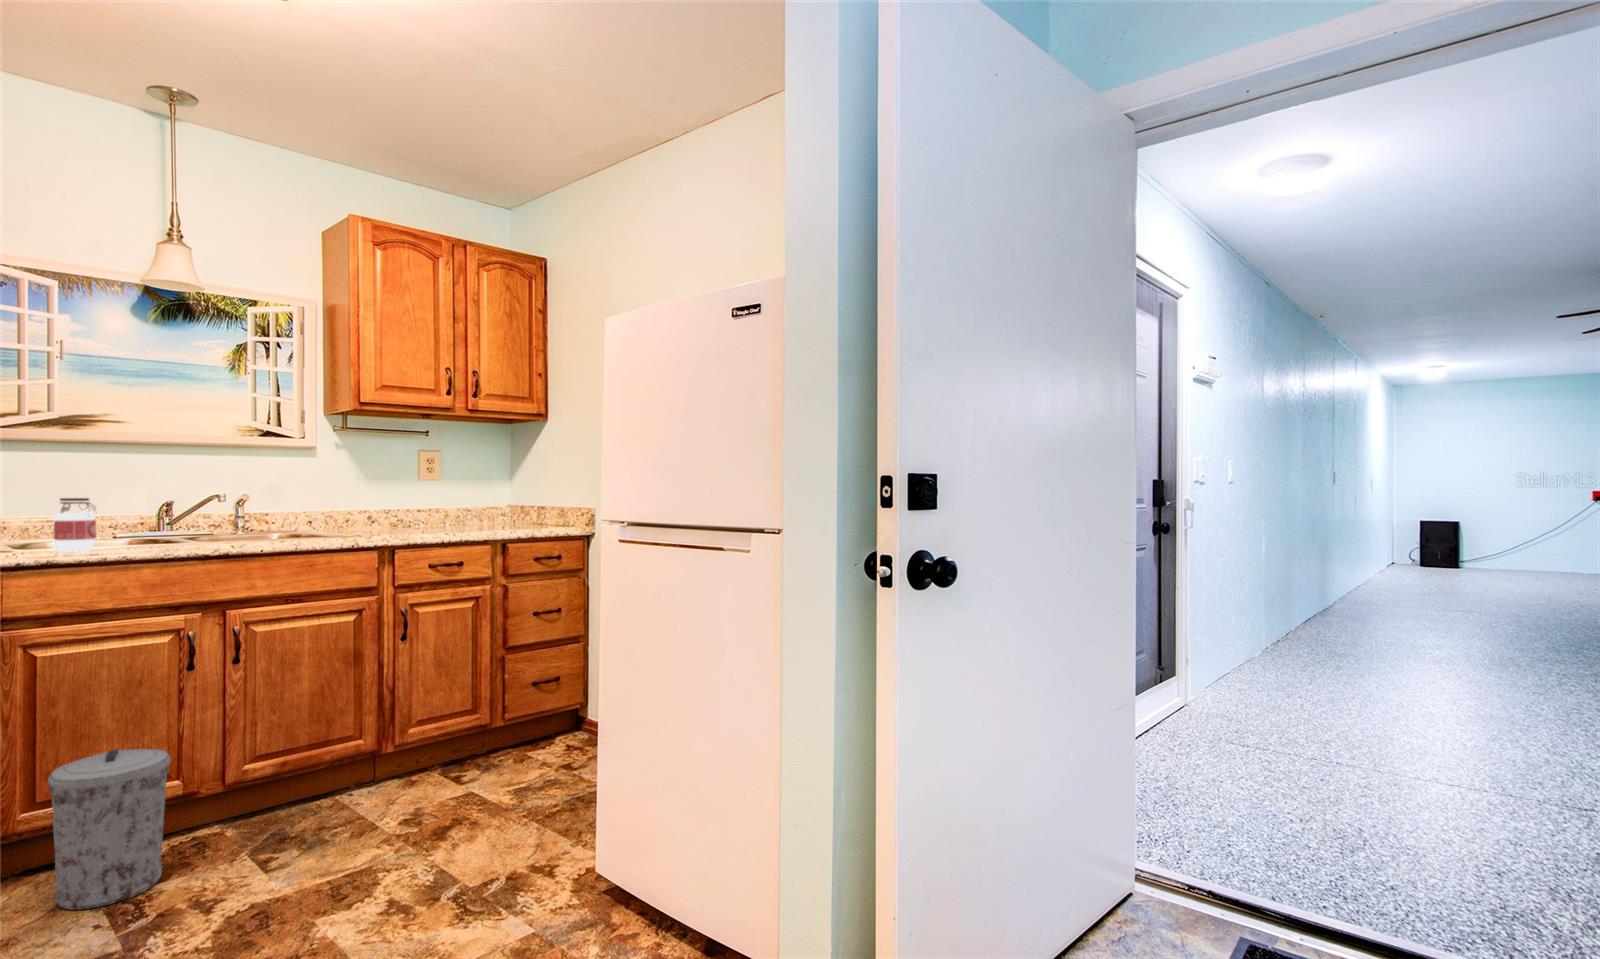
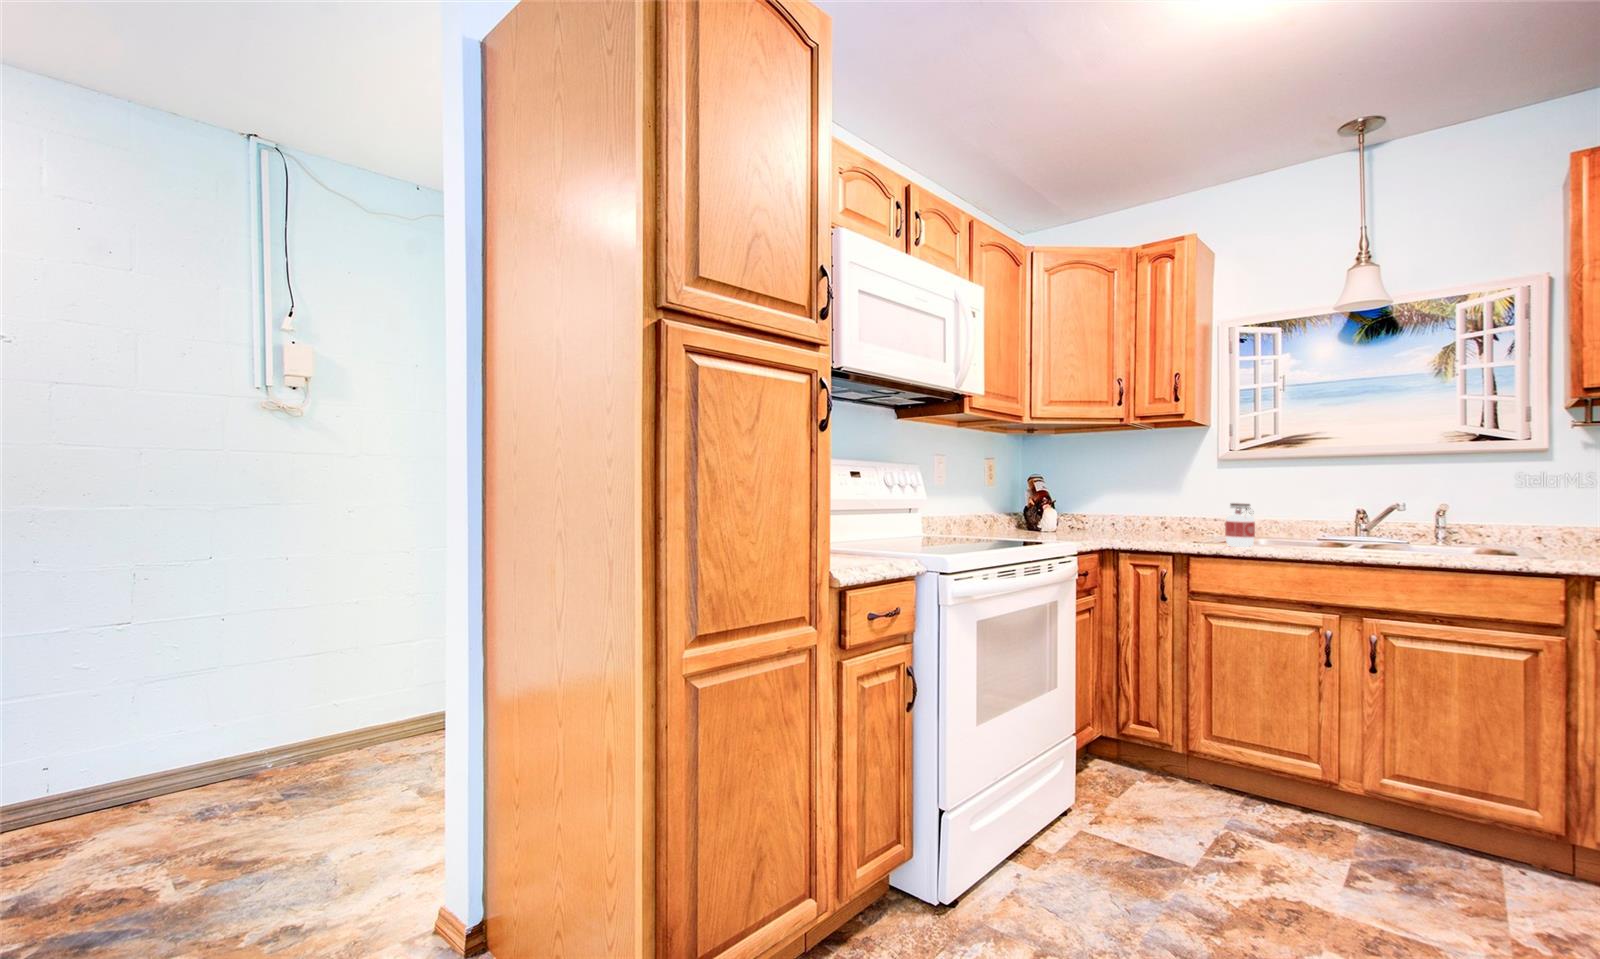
trash can: present [48,749,171,910] -> none [1197,711,1285,840]

